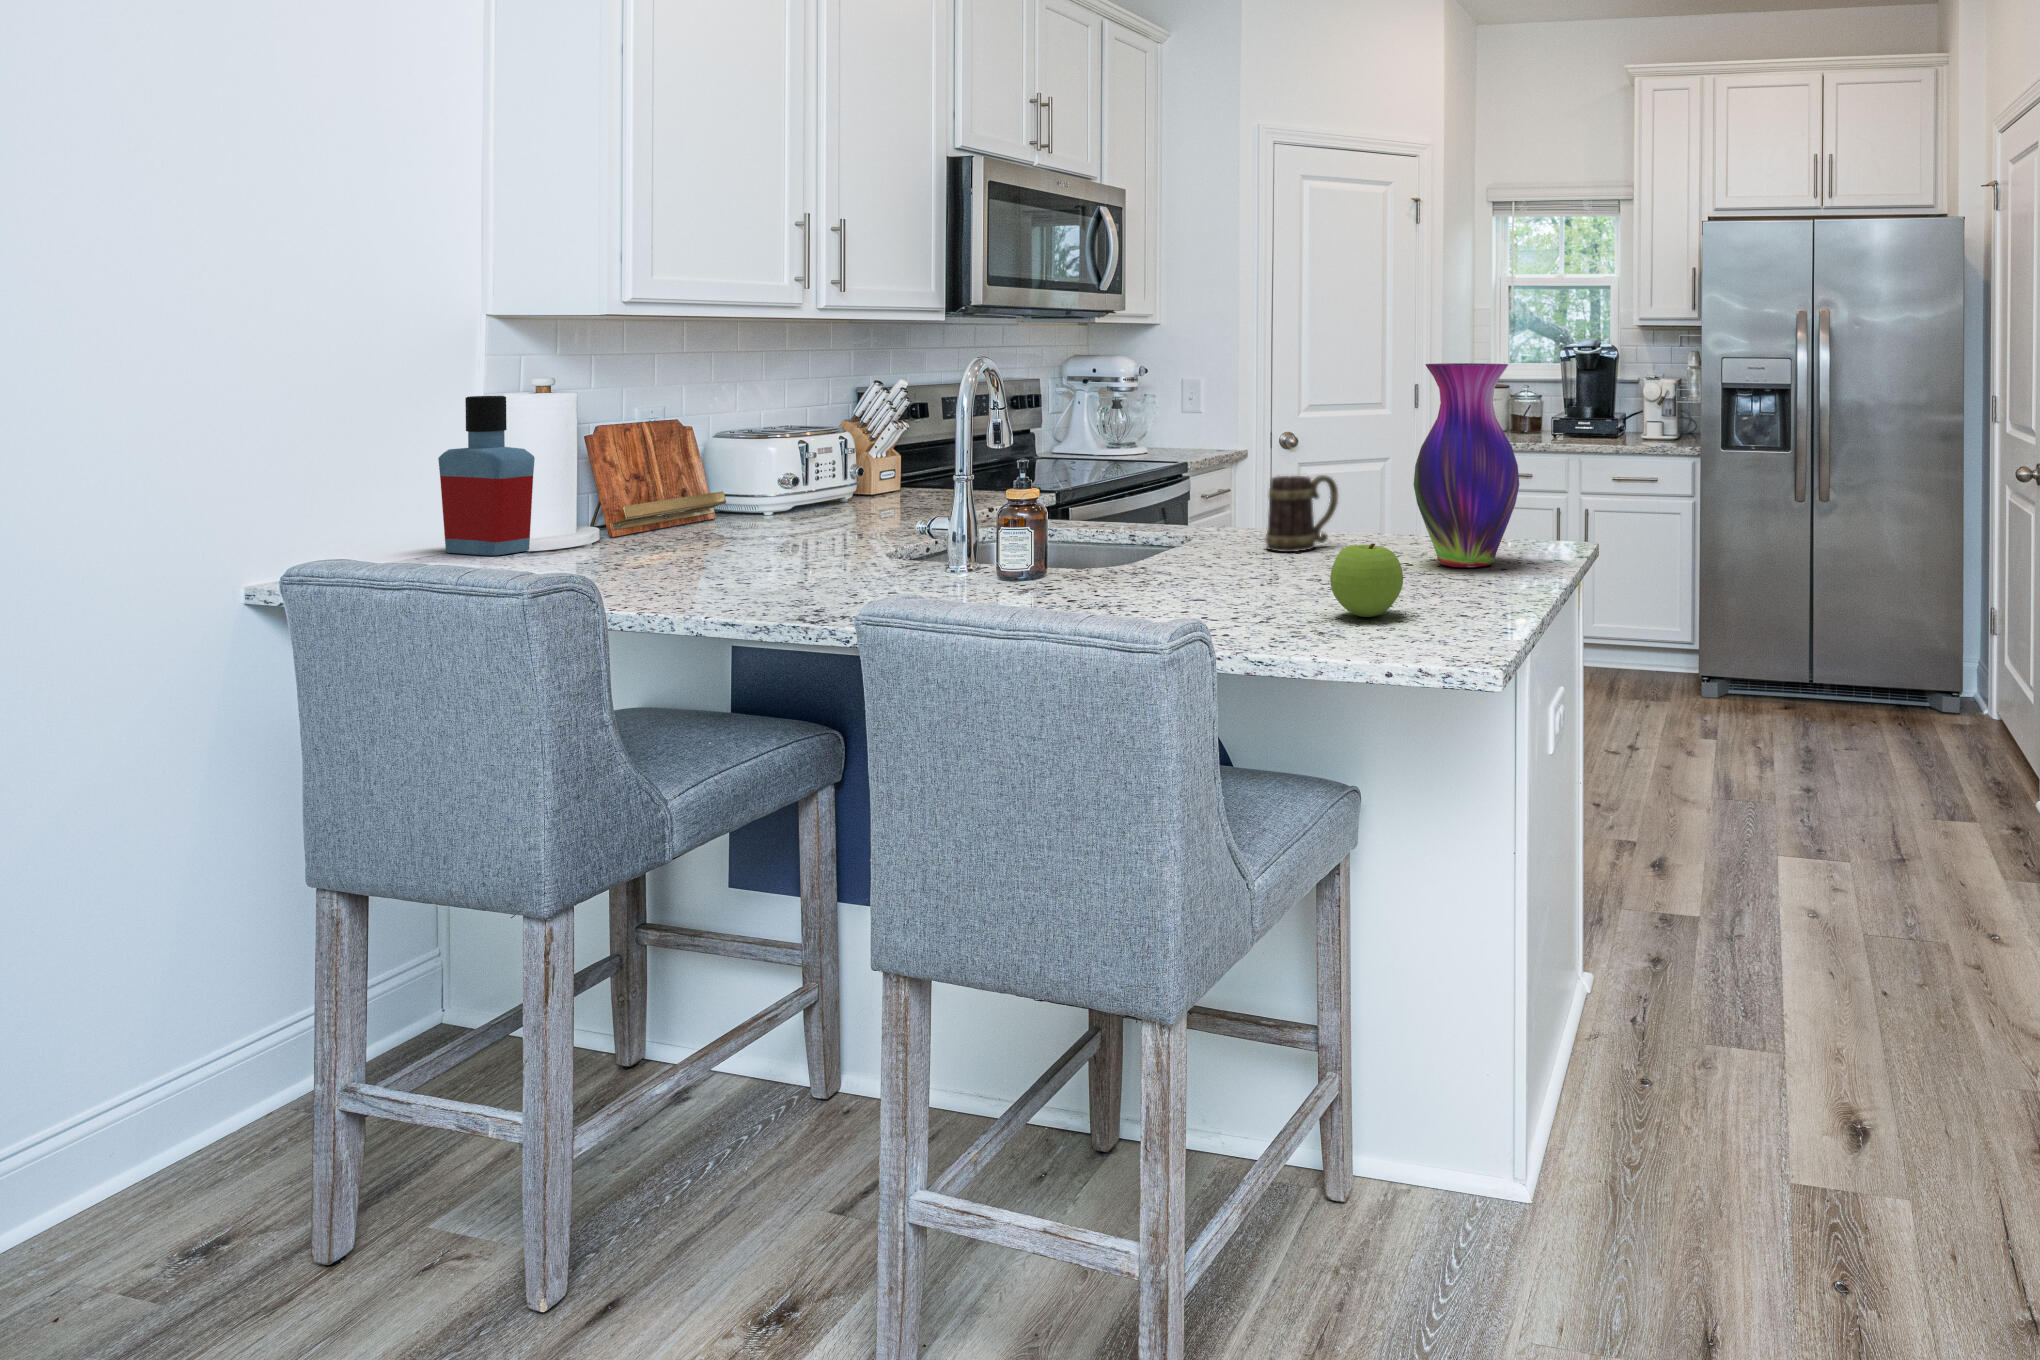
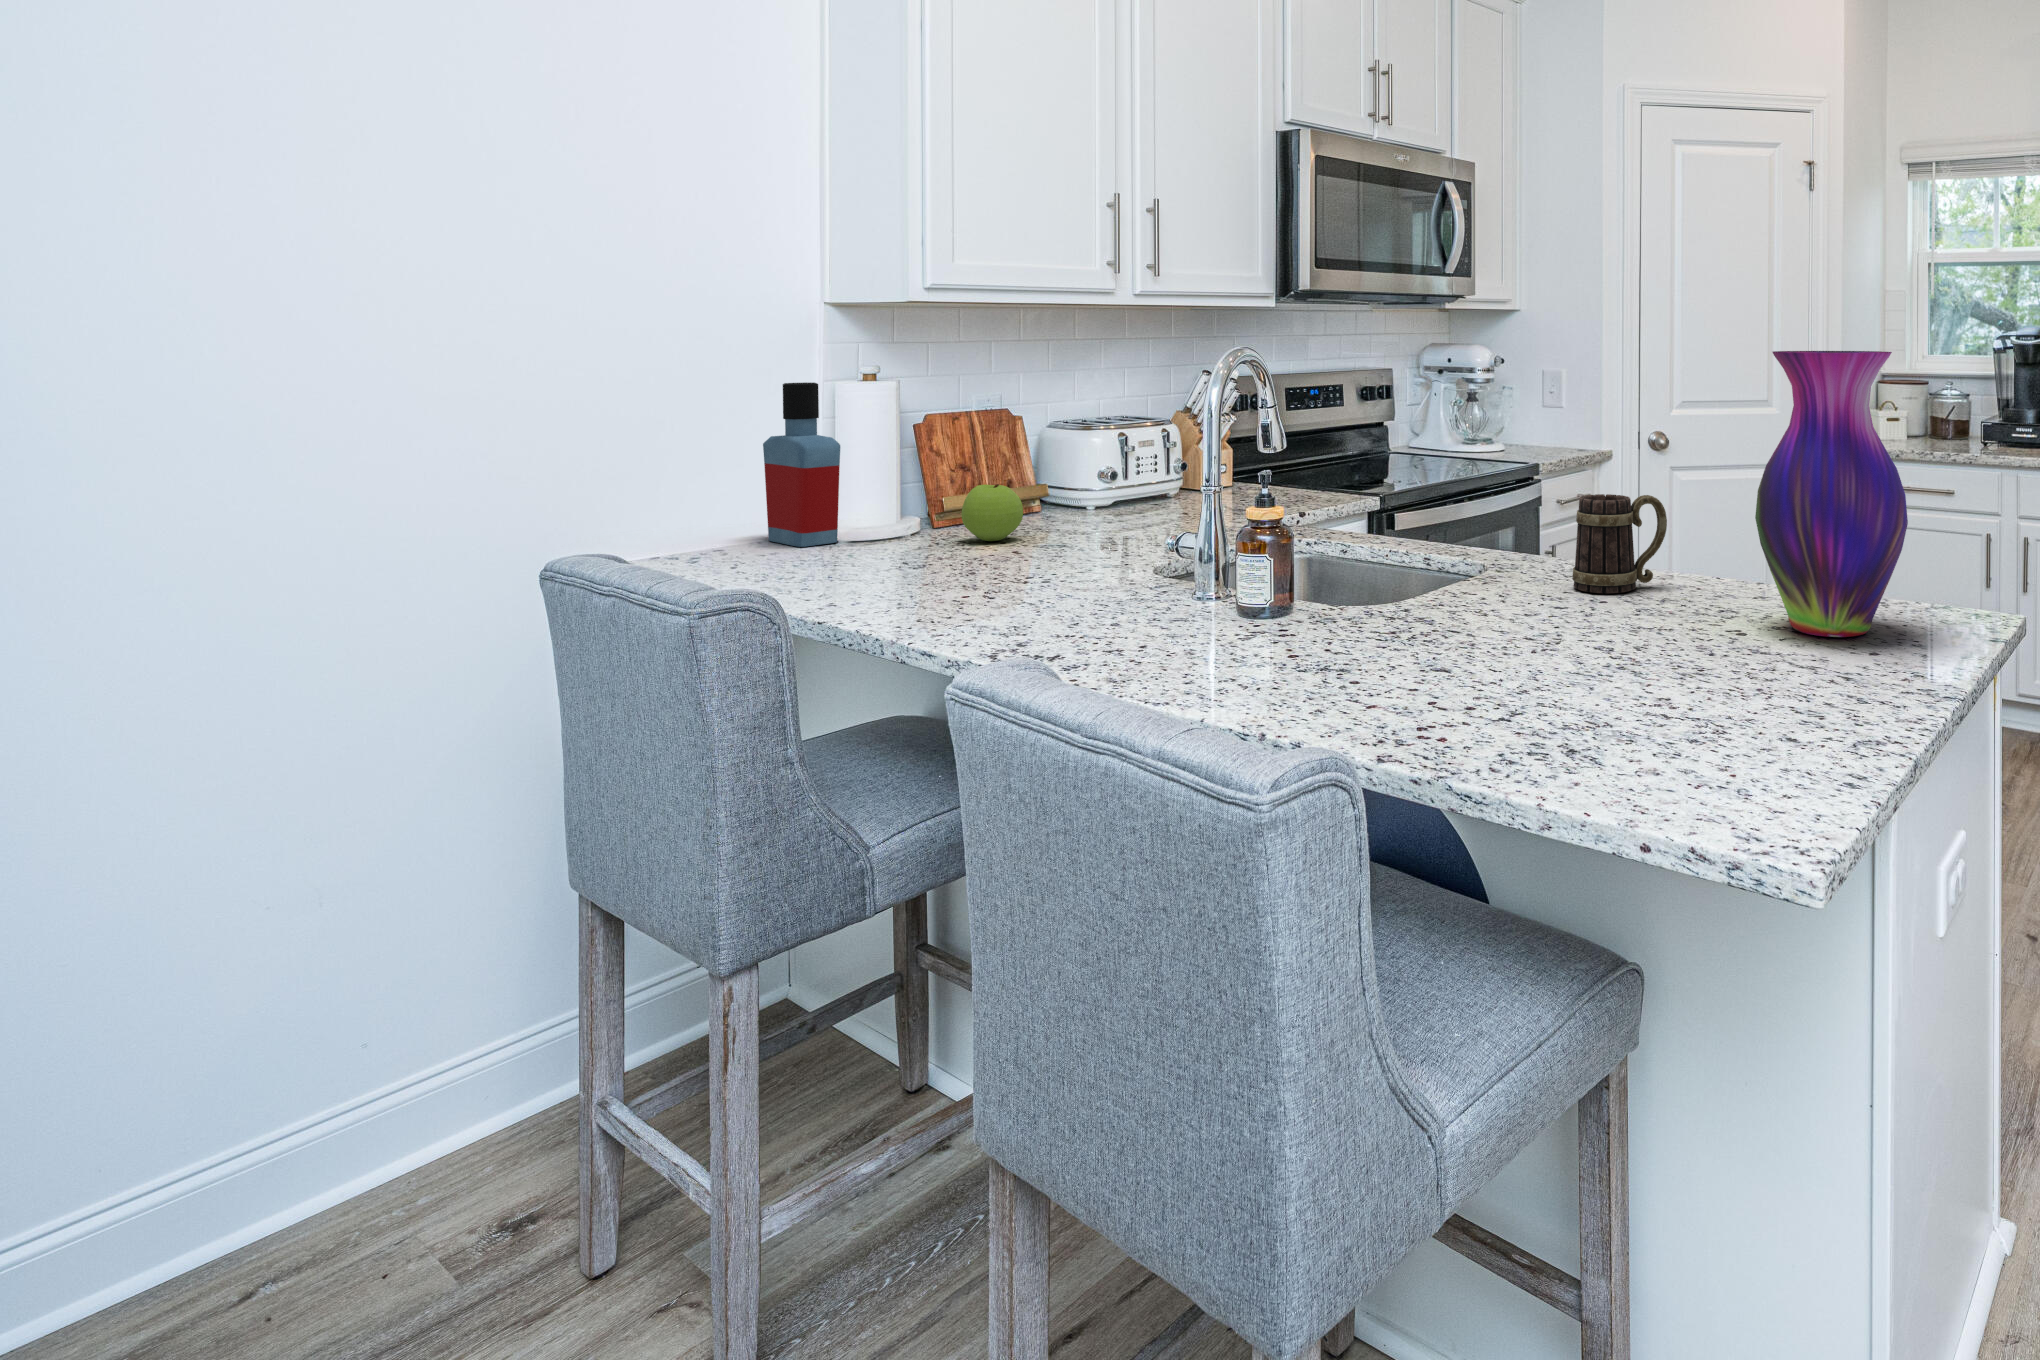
apple: present [1330,544,1403,617] -> present [962,484,1023,541]

